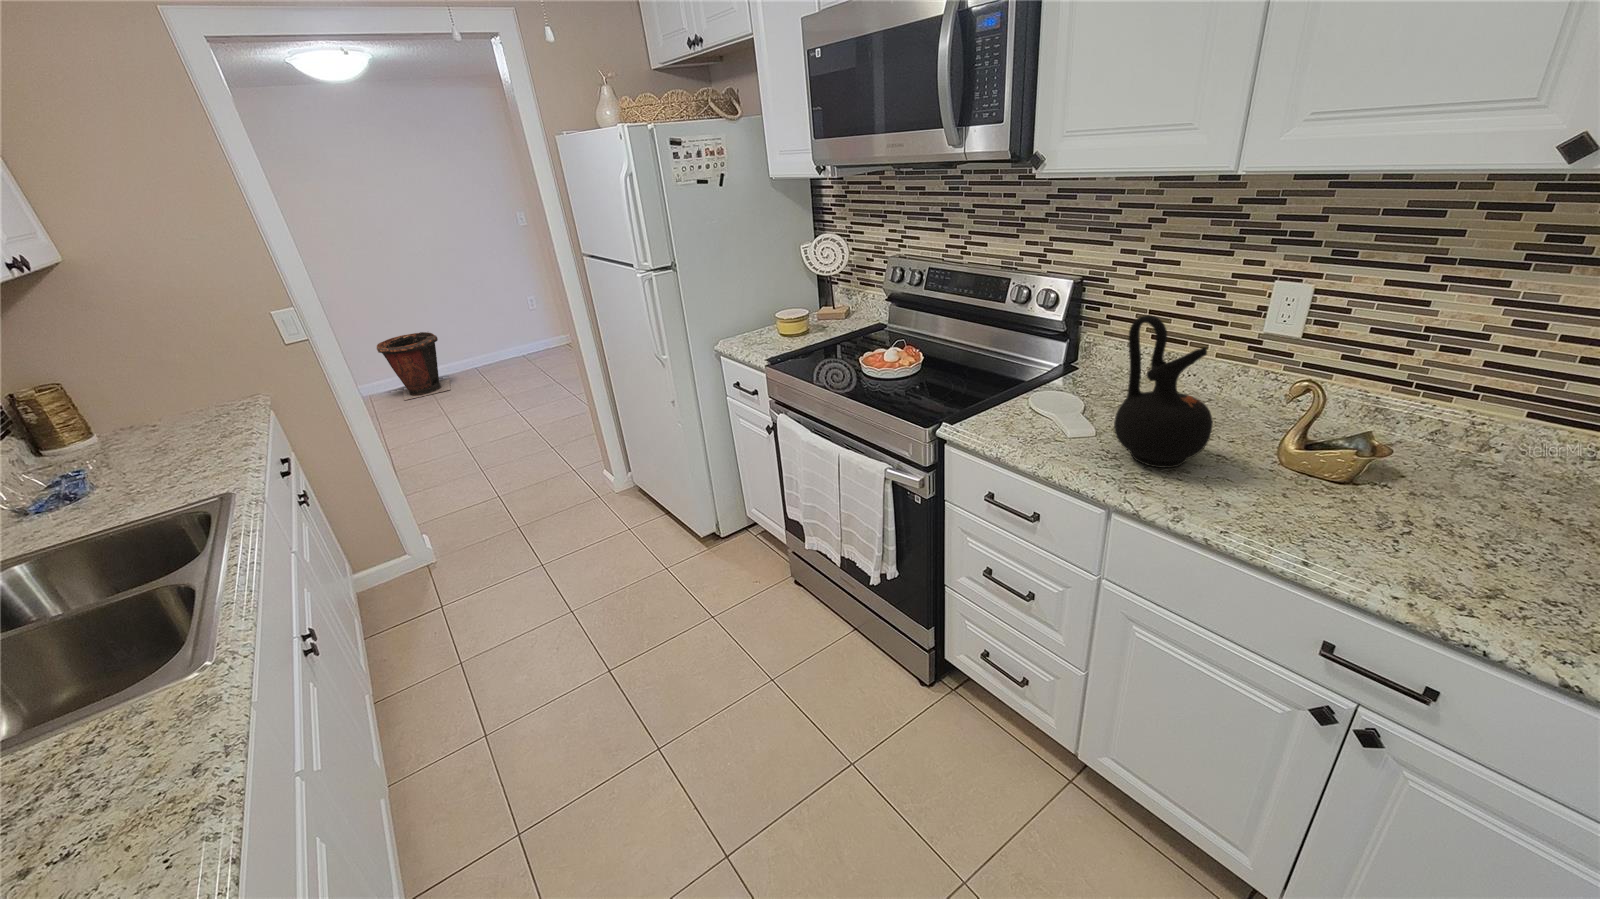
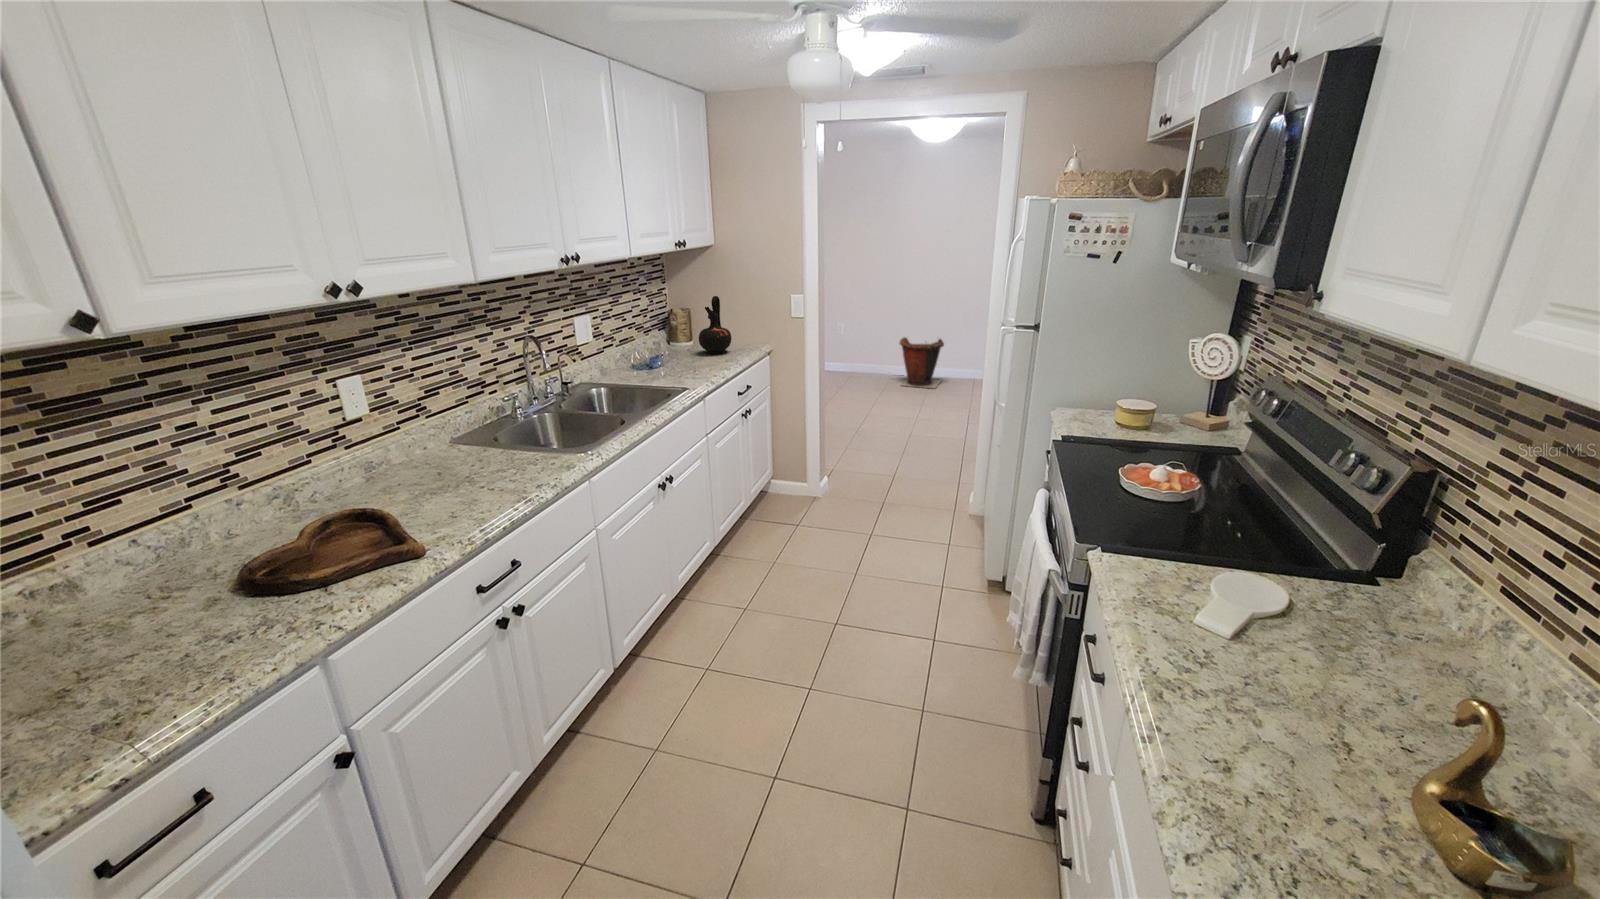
ceramic jug: present [1114,315,1213,468] -> present [699,296,731,354]

